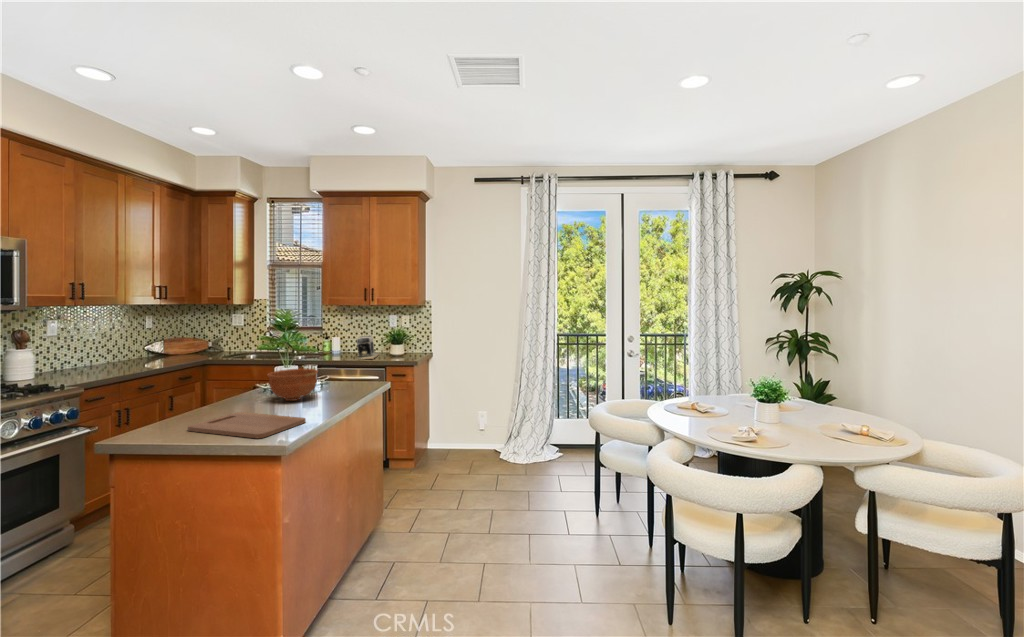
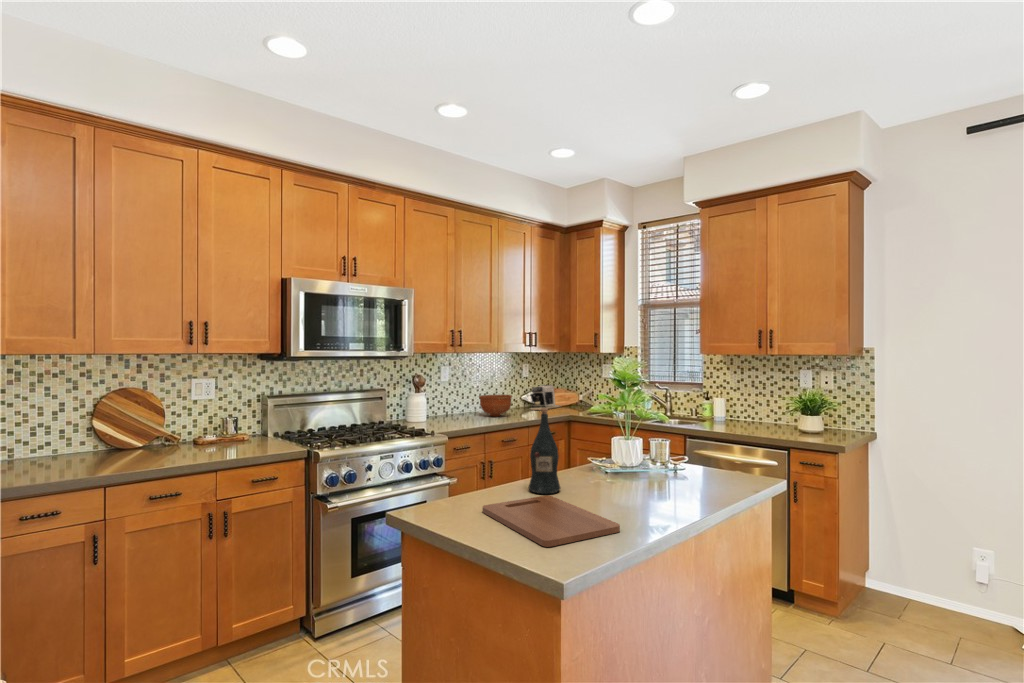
coffee maker: present [357,335,379,359] -> present [530,385,561,410]
wine bottle: none [216,348,244,413] -> present [529,408,560,494]
bowl: present [267,369,318,401] -> present [479,395,512,416]

